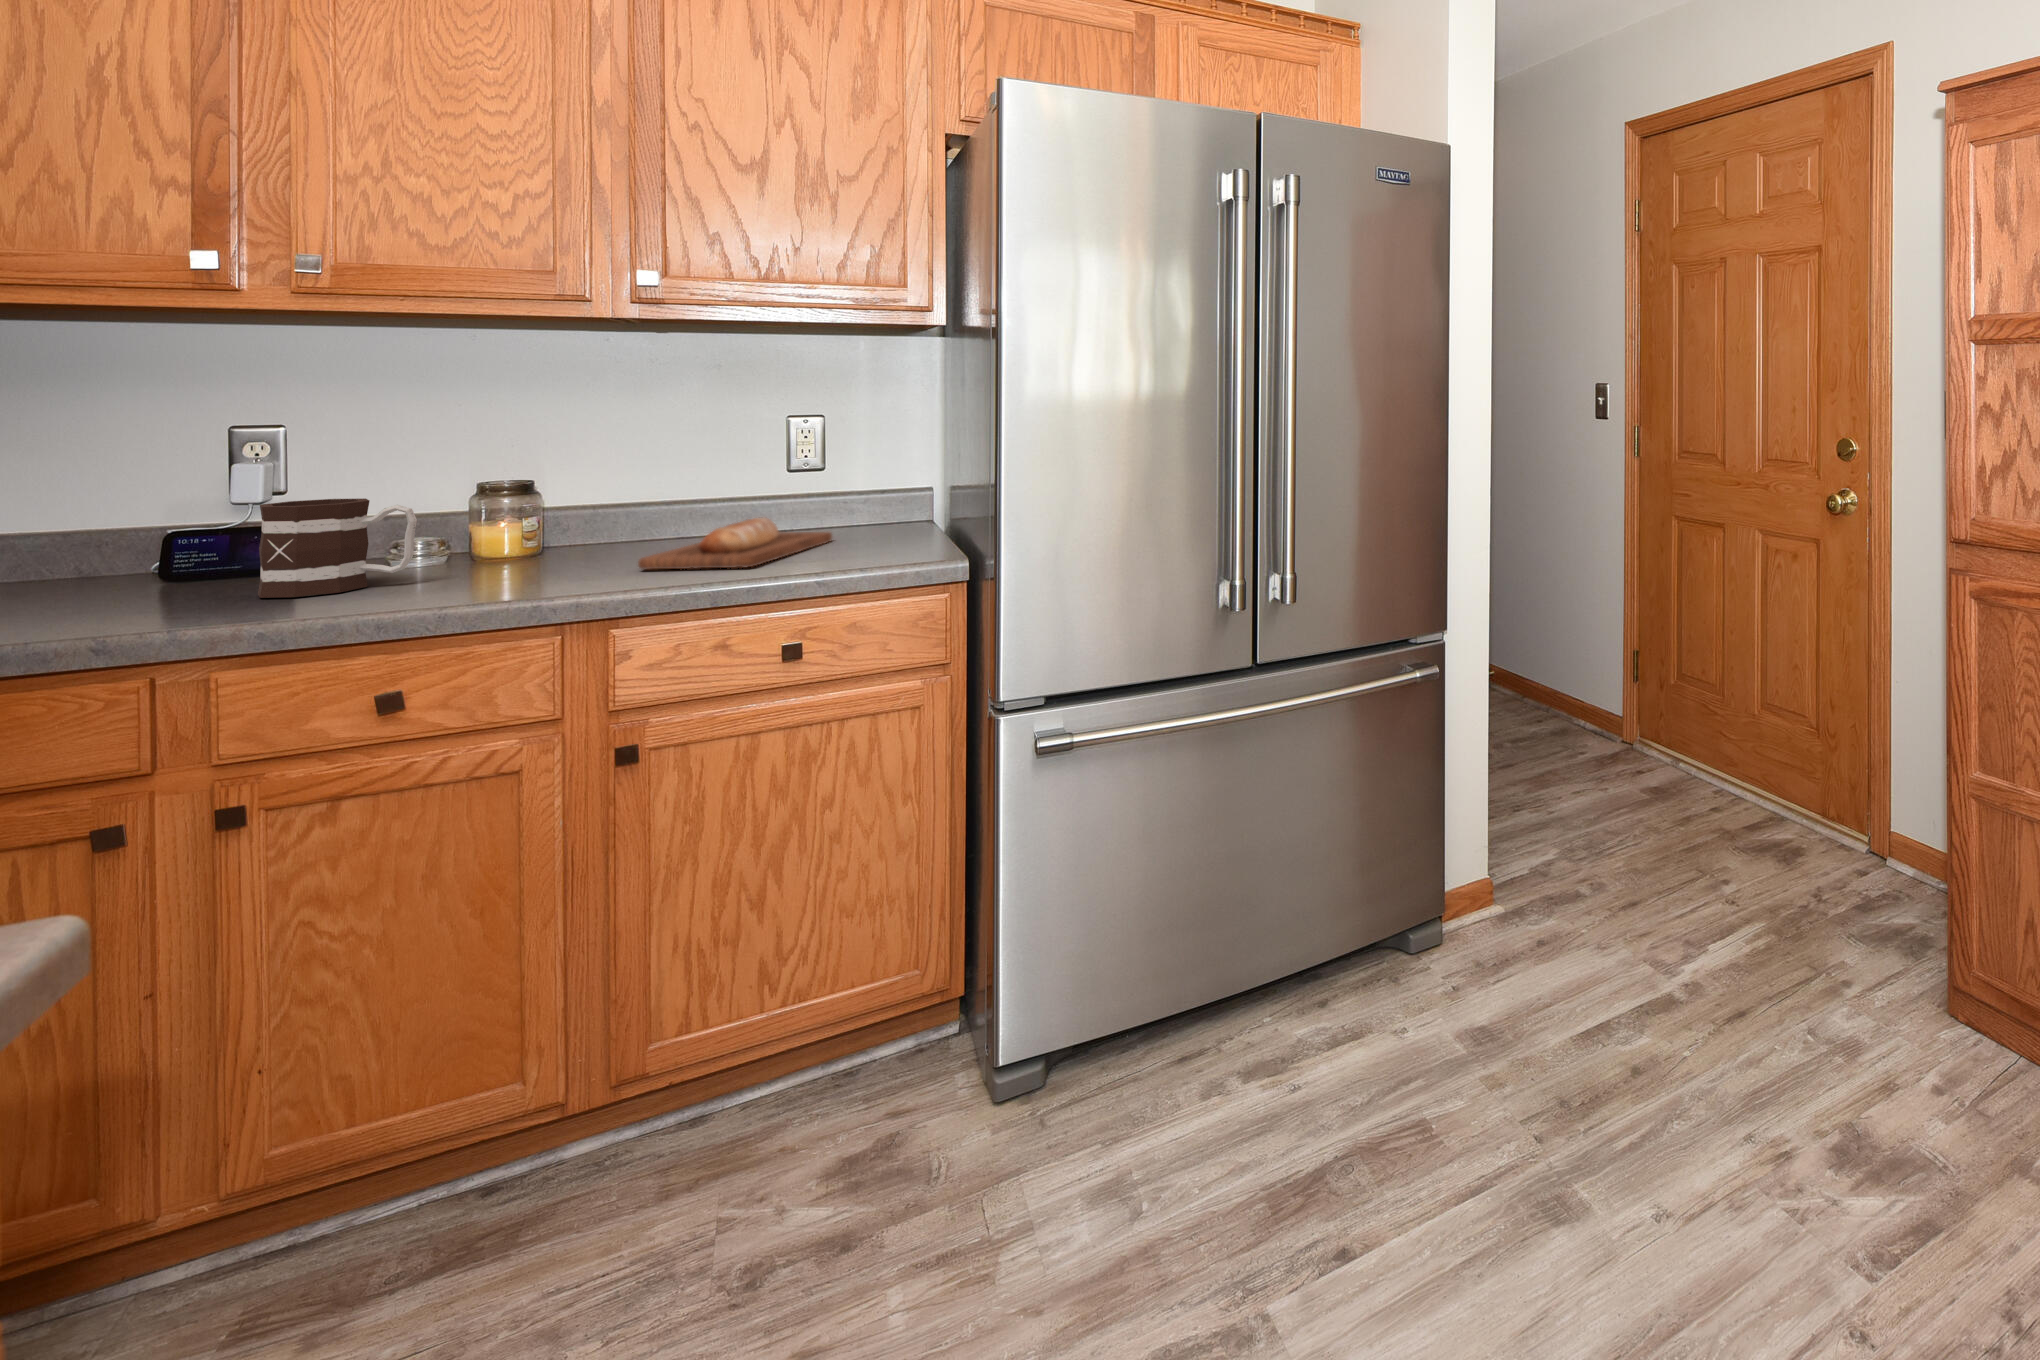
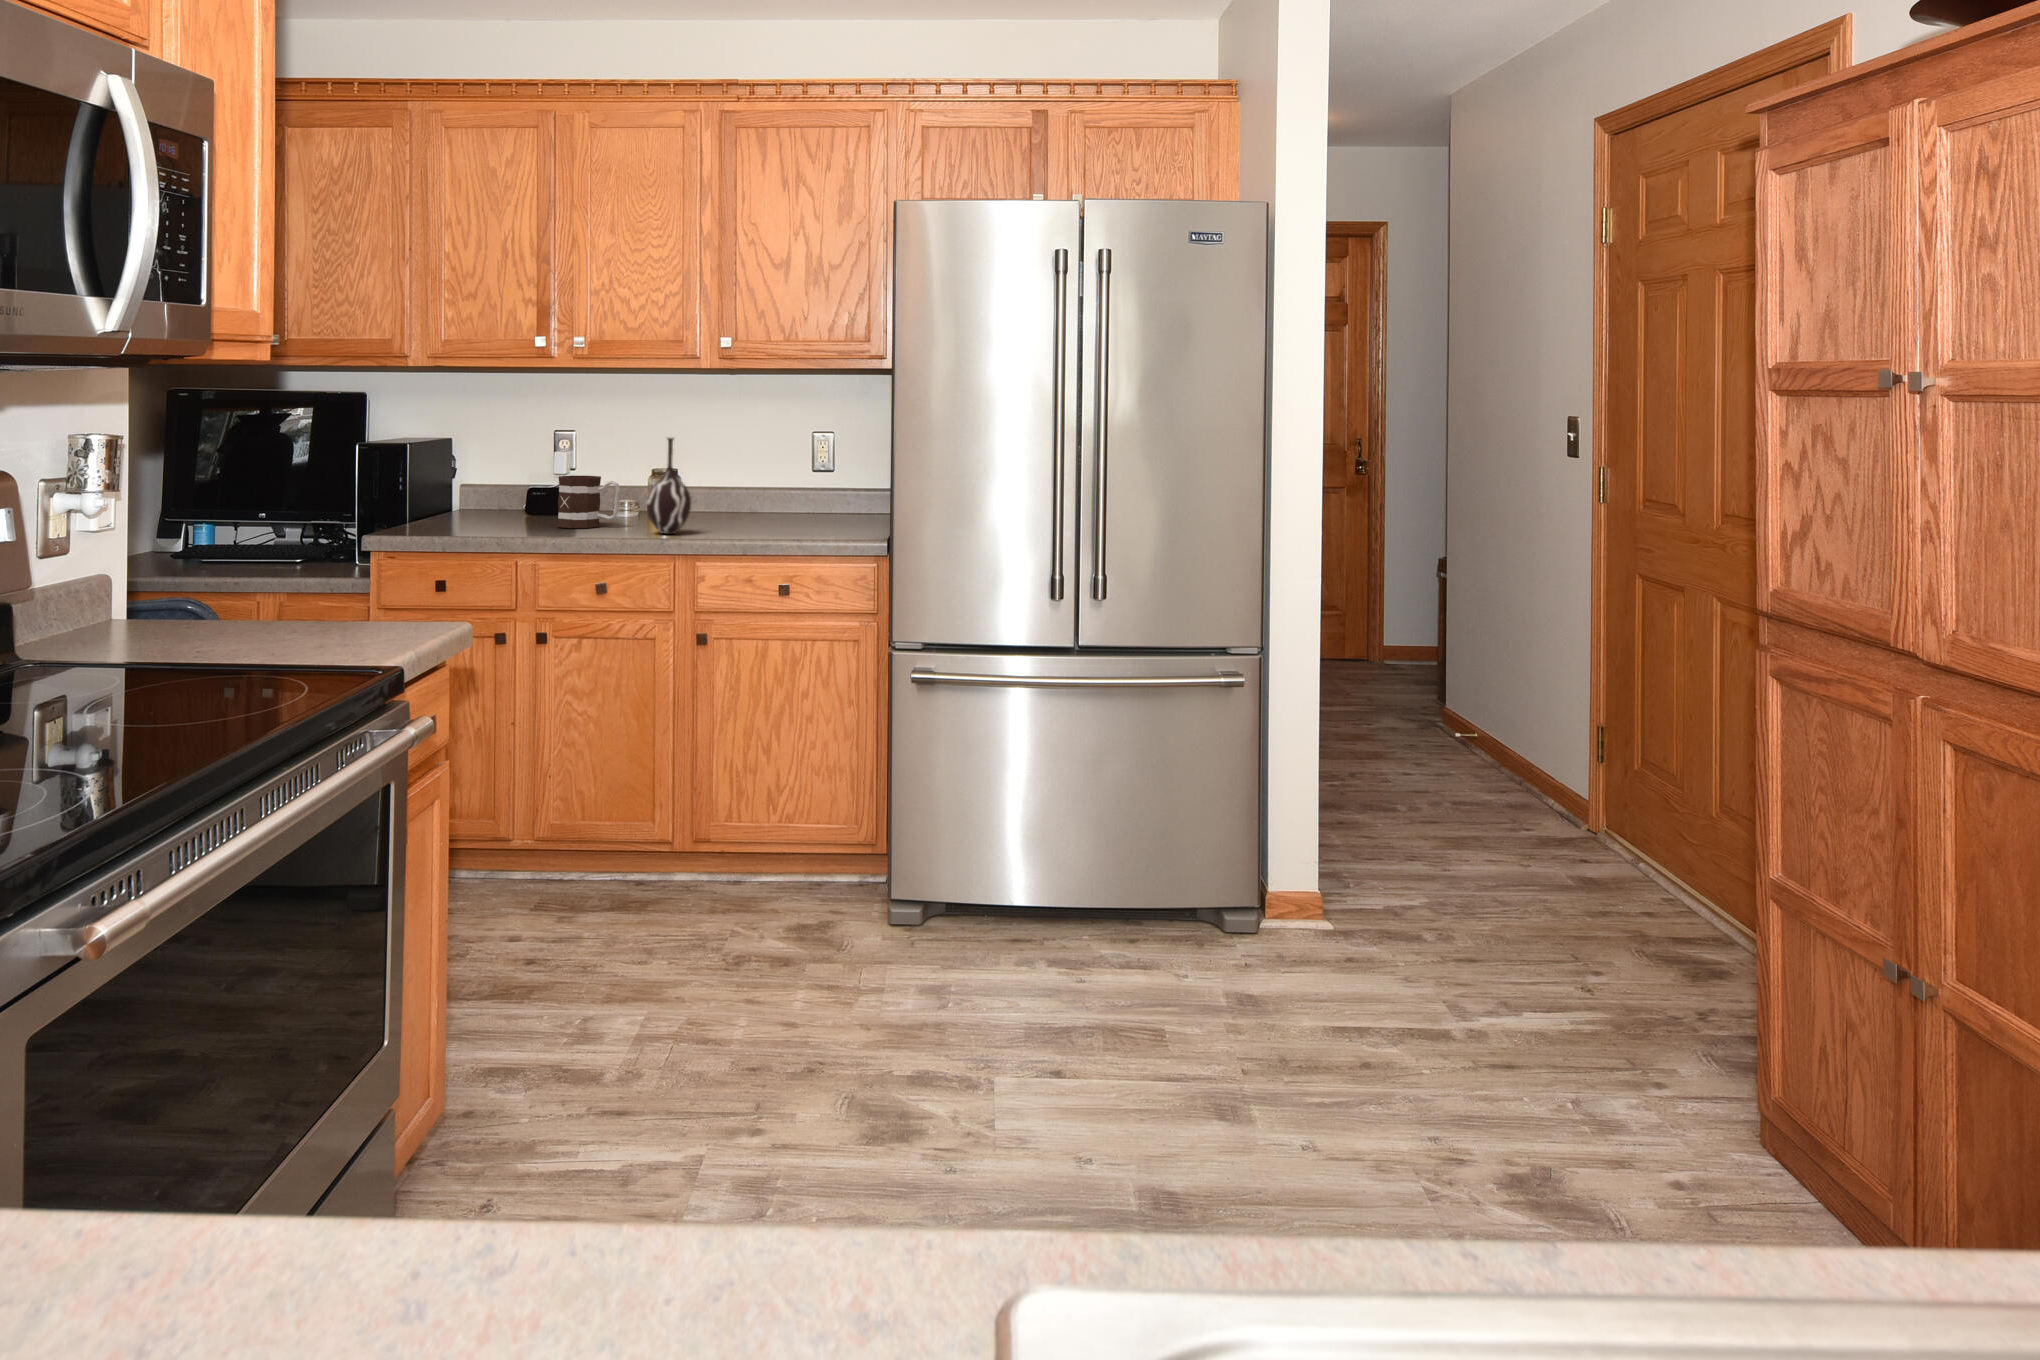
vase: none [492,425,589,587] -> present [646,438,691,534]
bread loaf: present [638,518,832,570] -> none [717,505,833,535]

